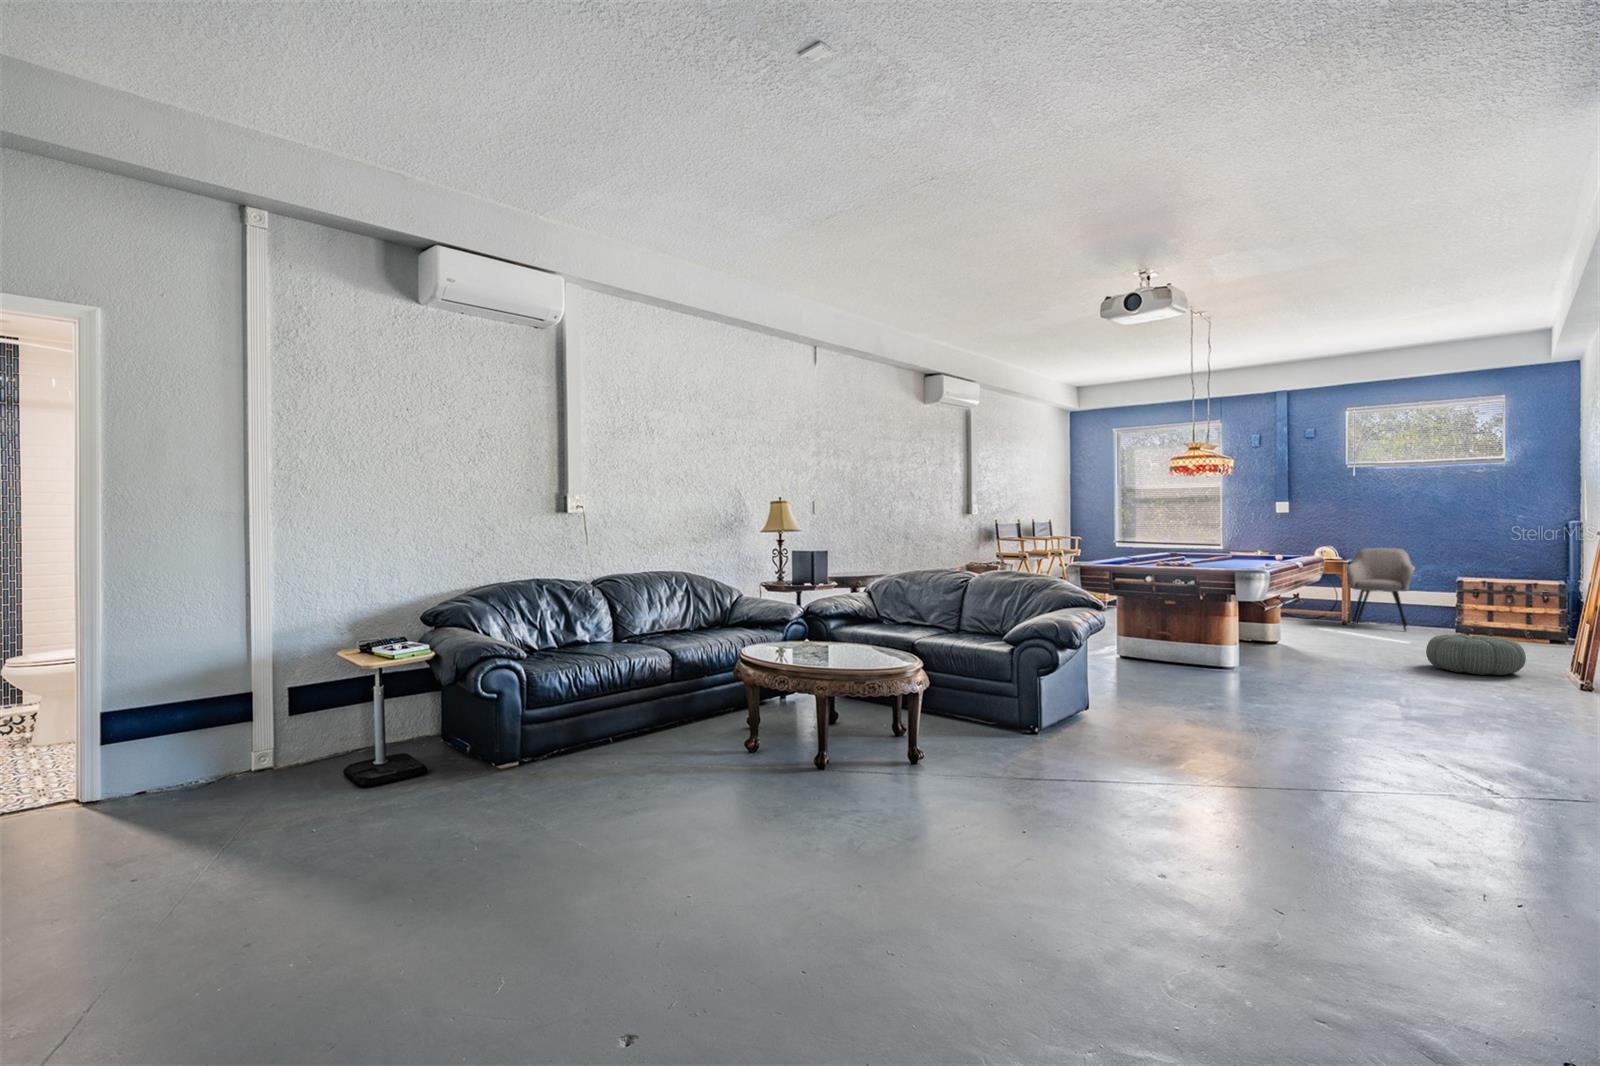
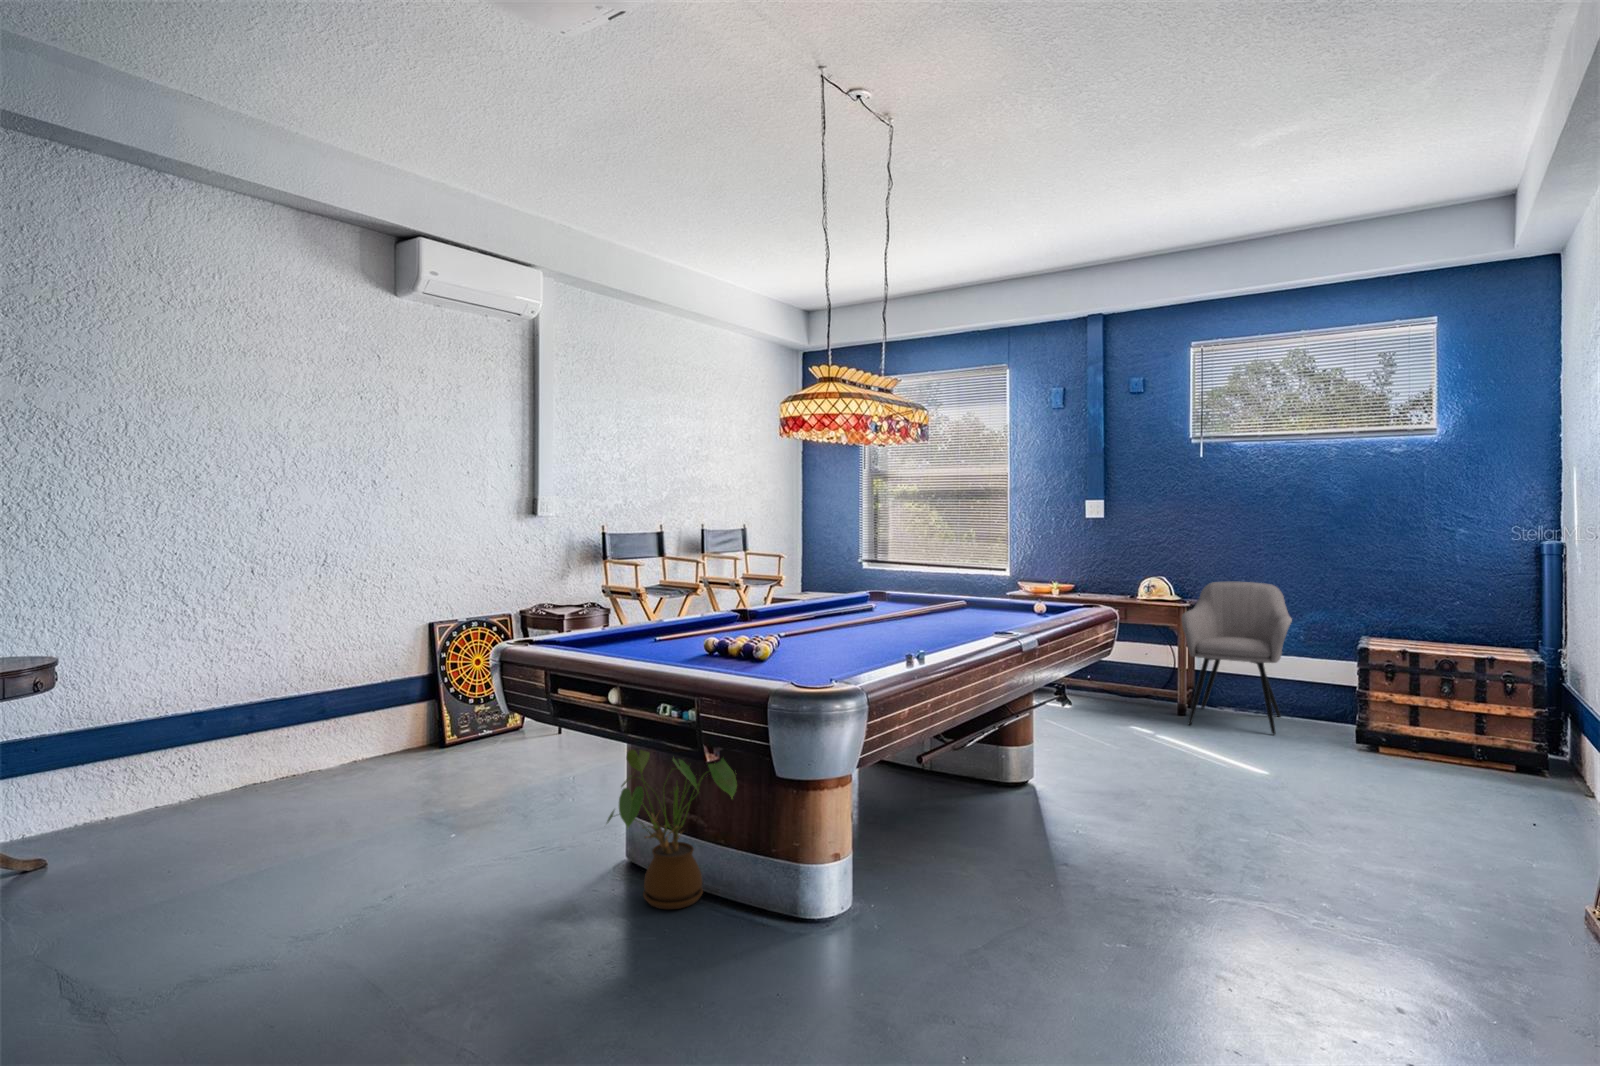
house plant: none [1122,598,1183,667] -> present [607,750,737,909]
pouf: present [1426,634,1526,675] -> none [1287,810,1500,935]

